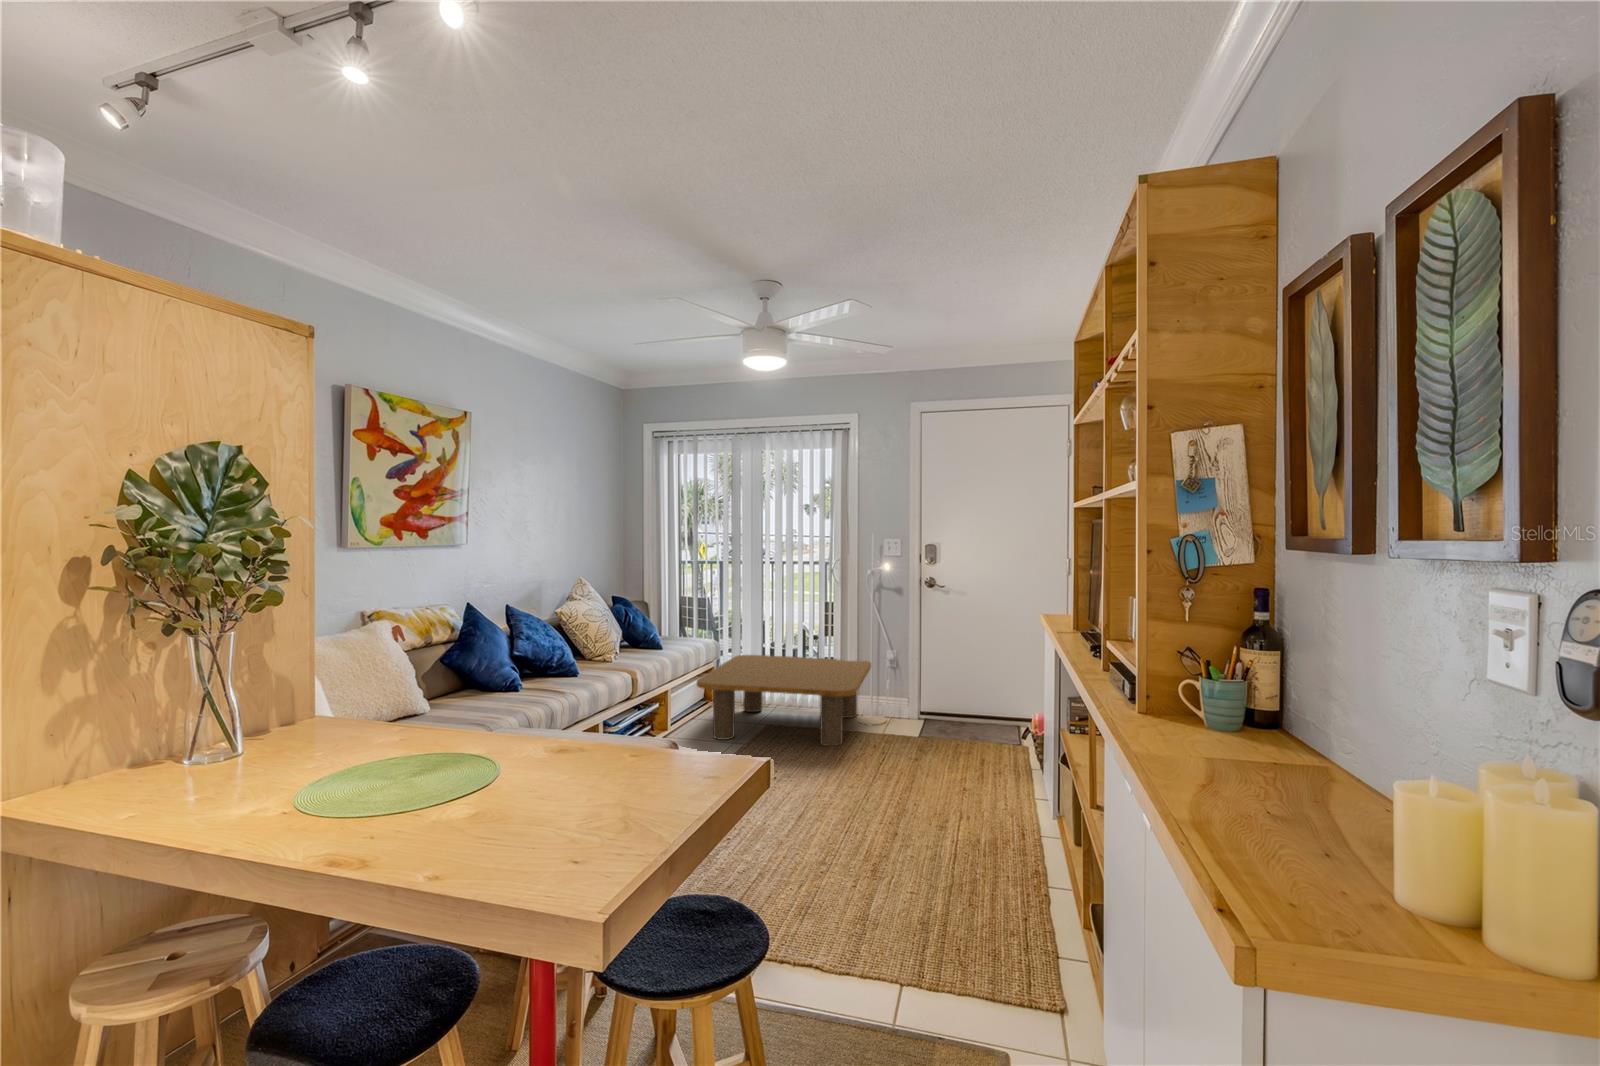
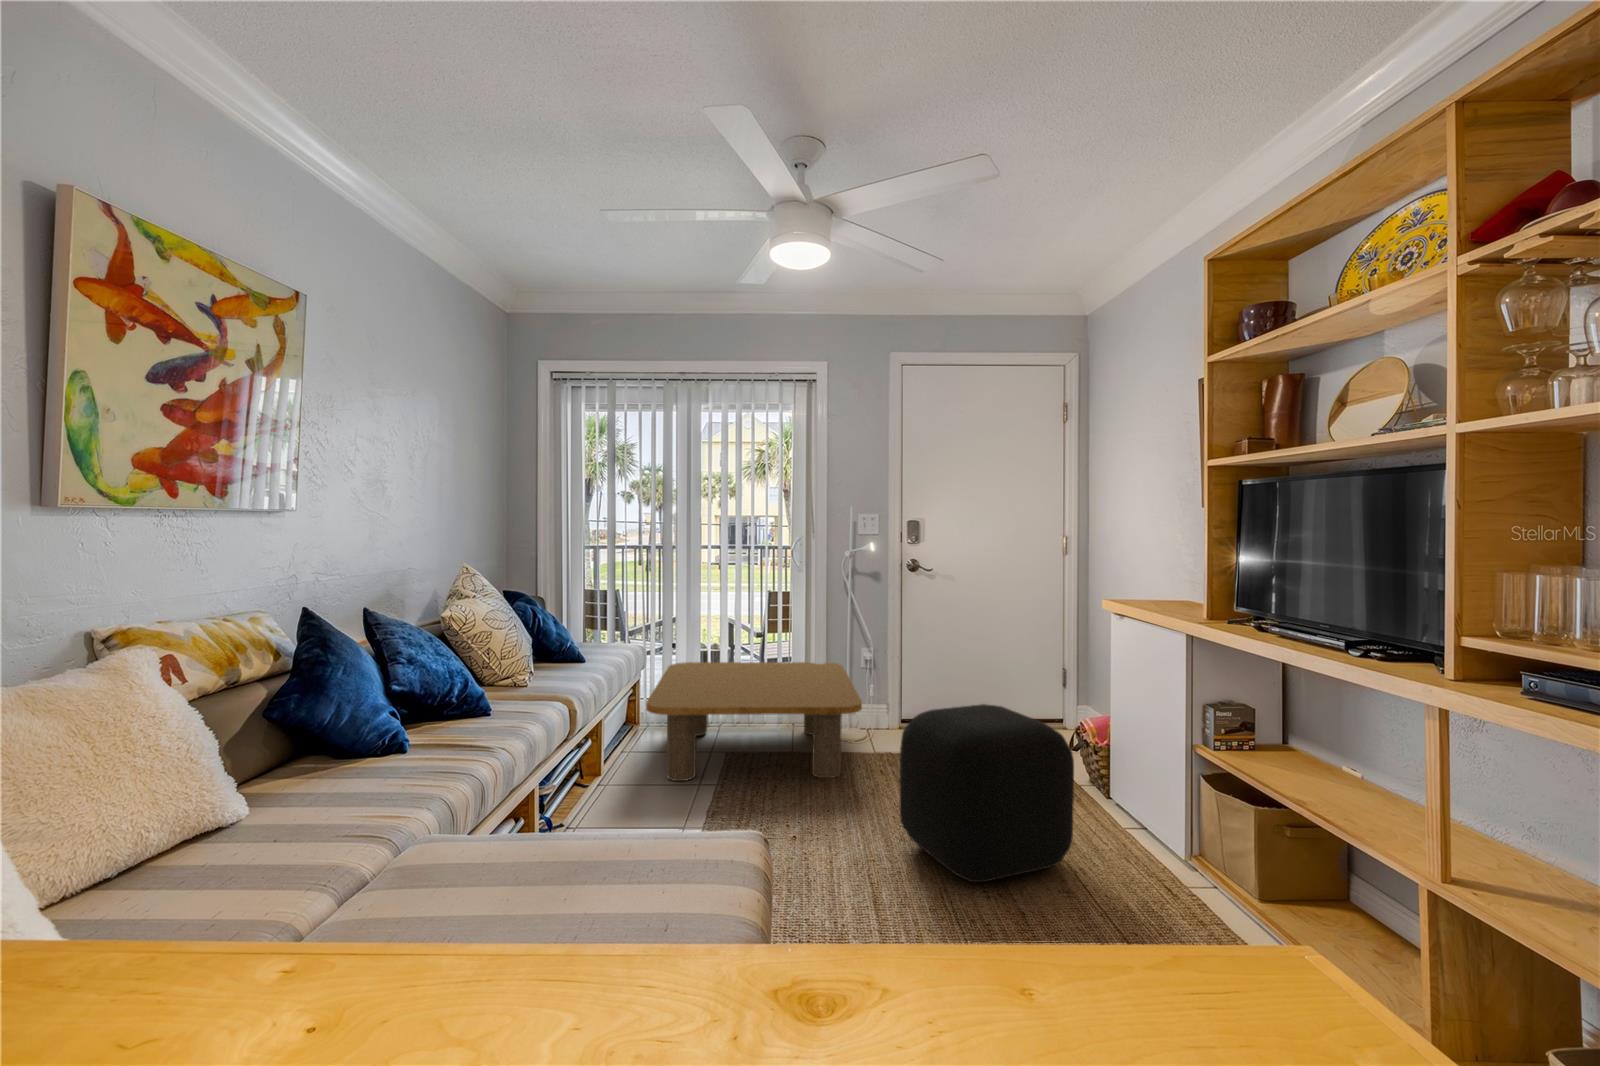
ottoman: none [841,690,958,812] -> present [900,704,1074,882]

